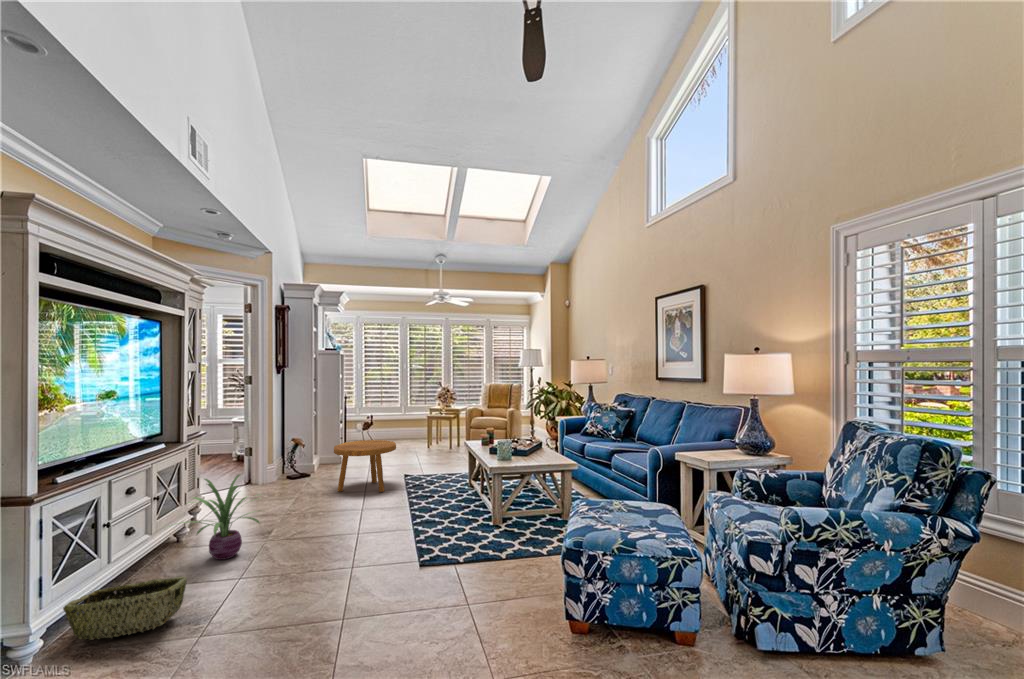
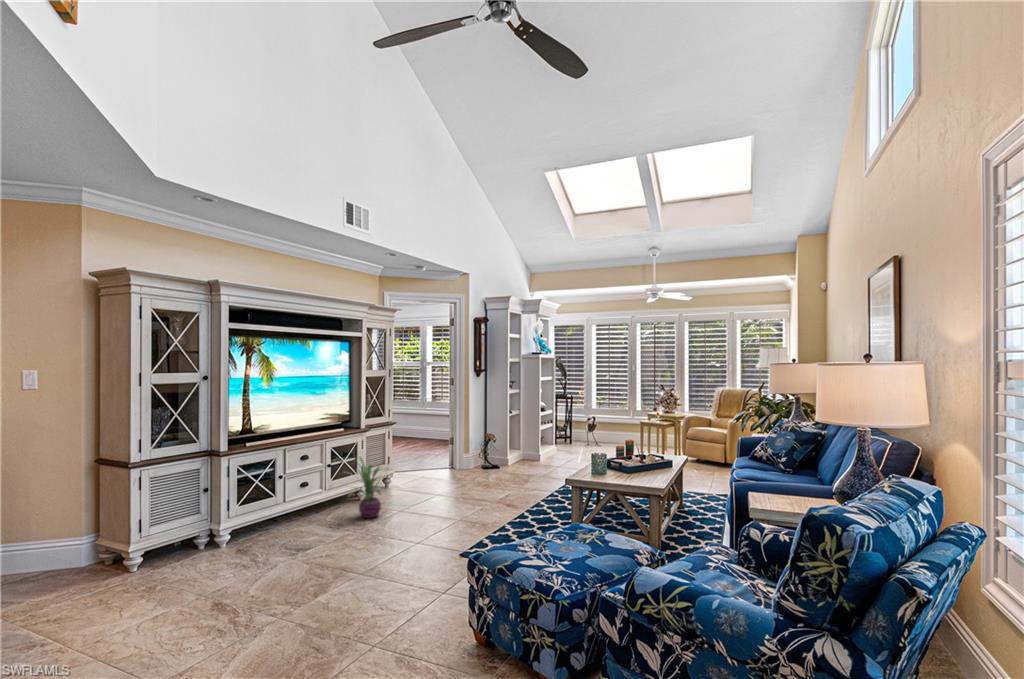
footstool: present [334,440,396,492] -> none [499,441,555,491]
woven basket: present [63,577,187,640] -> none [239,517,306,549]

